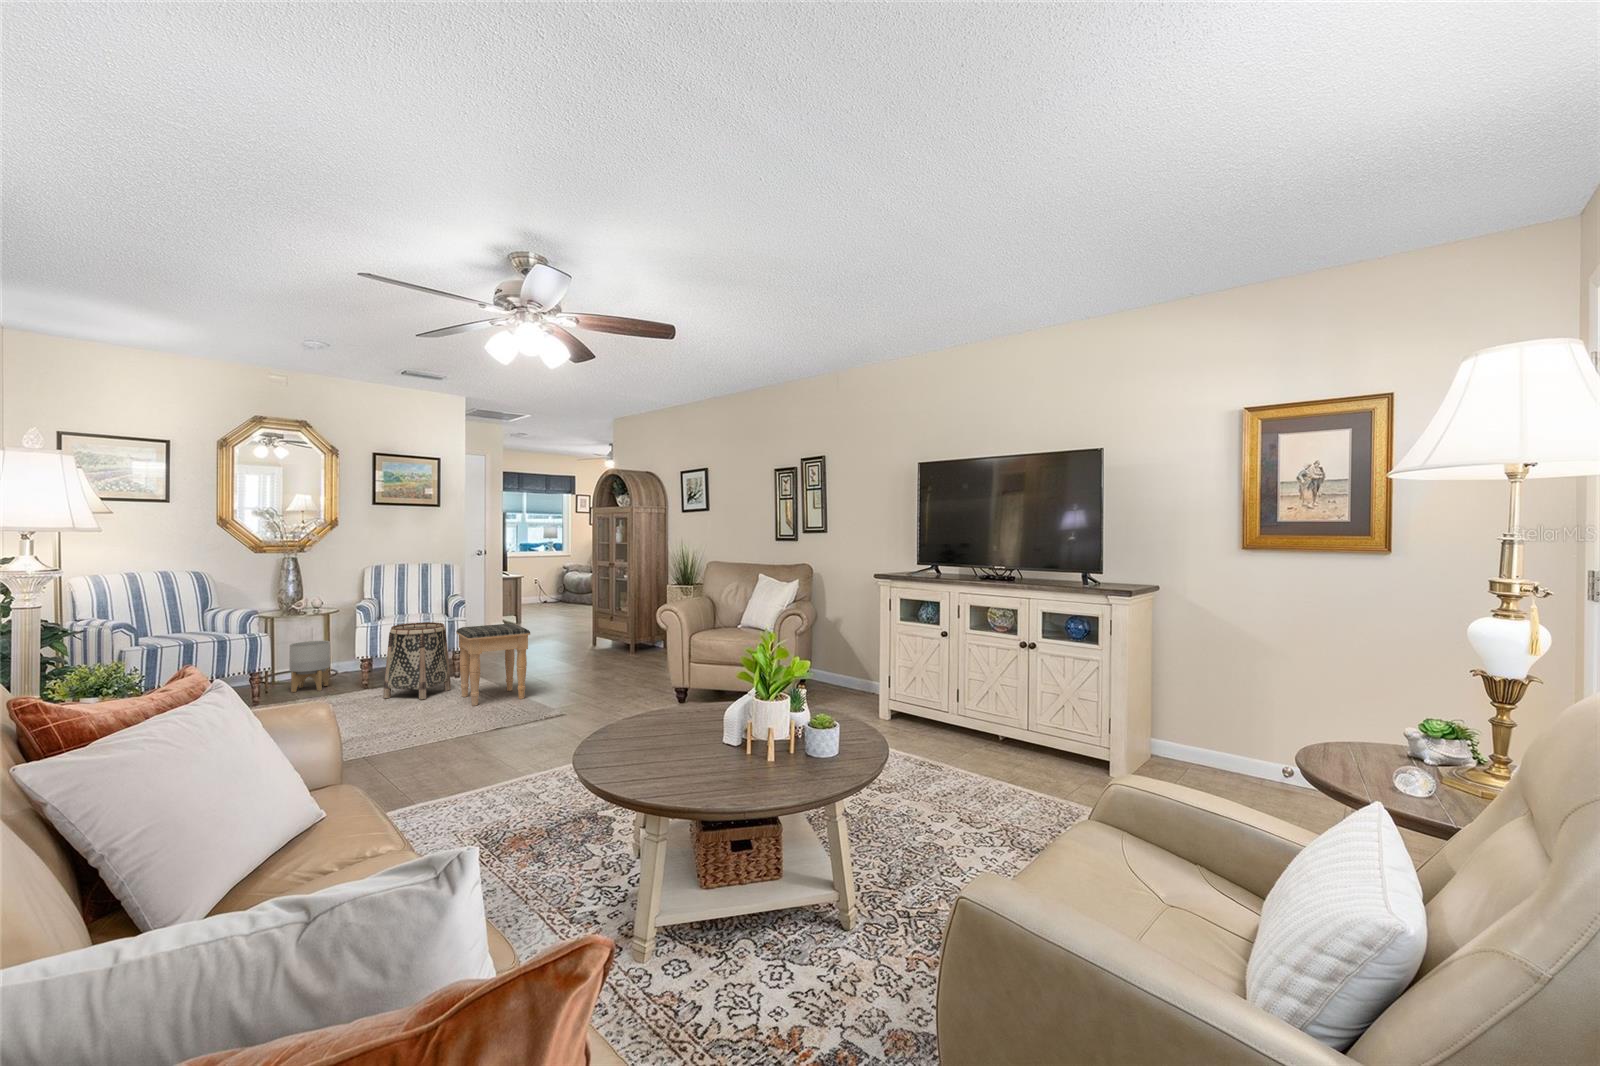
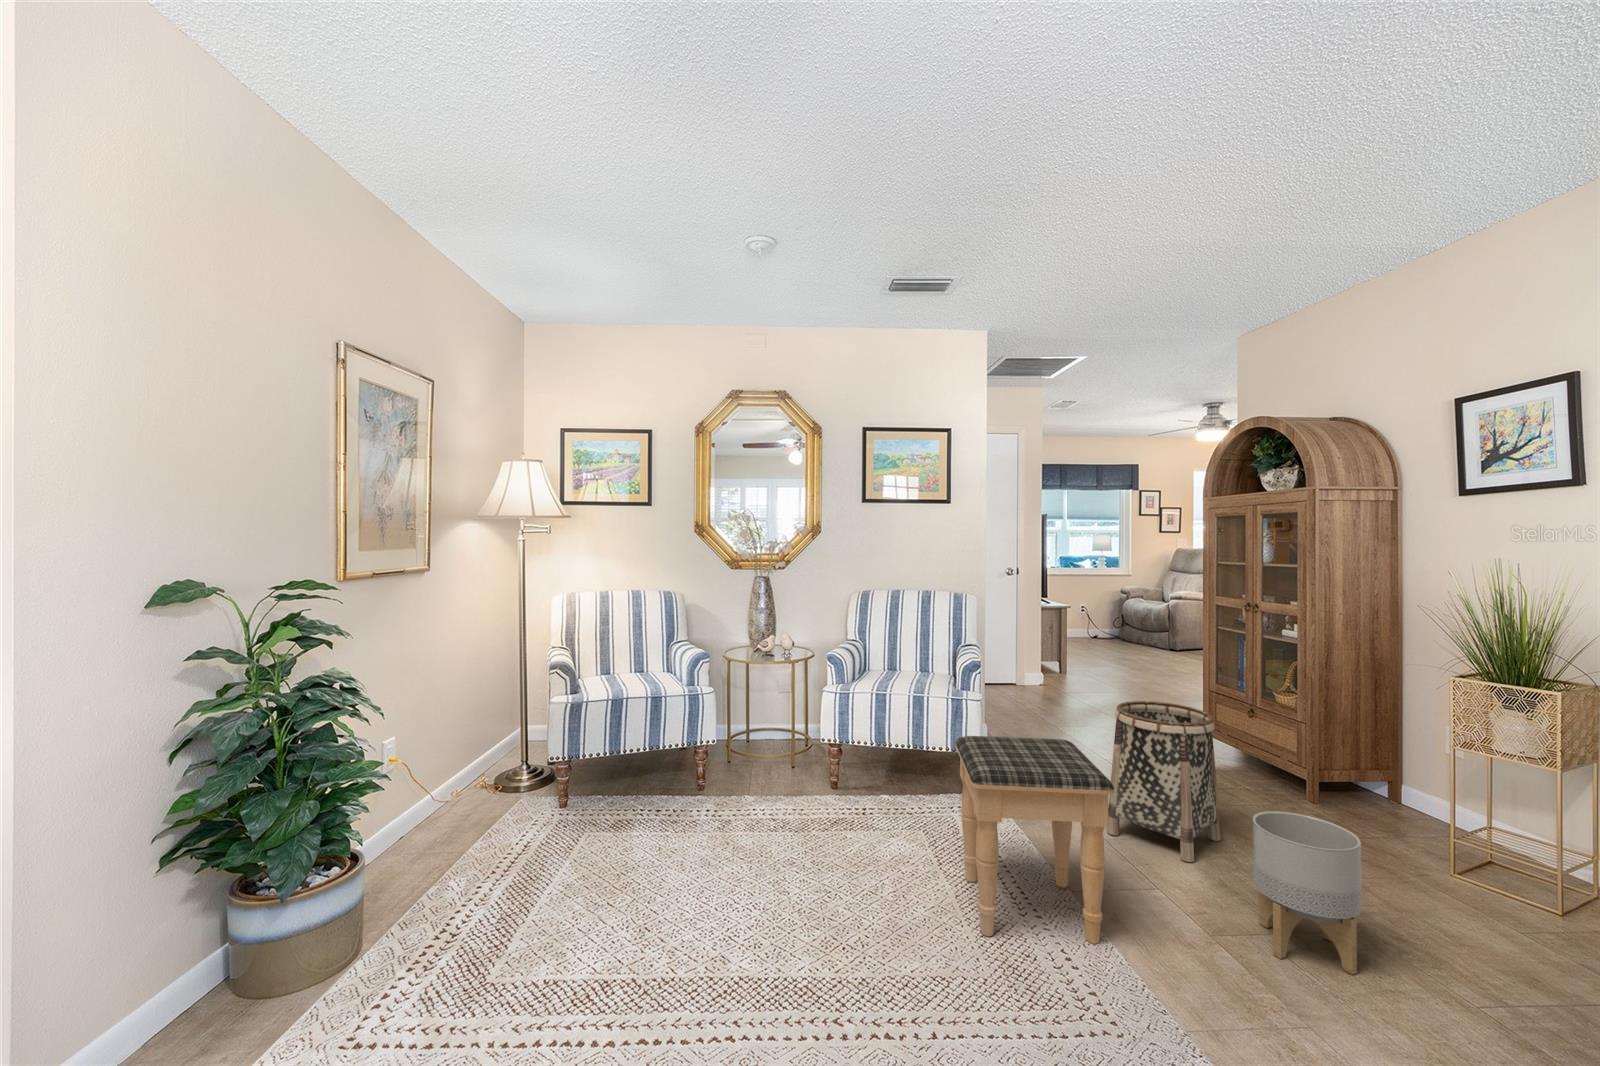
basket: present [383,622,451,700] -> present [1107,701,1221,862]
planter: present [289,641,330,692] -> present [1253,811,1361,975]

